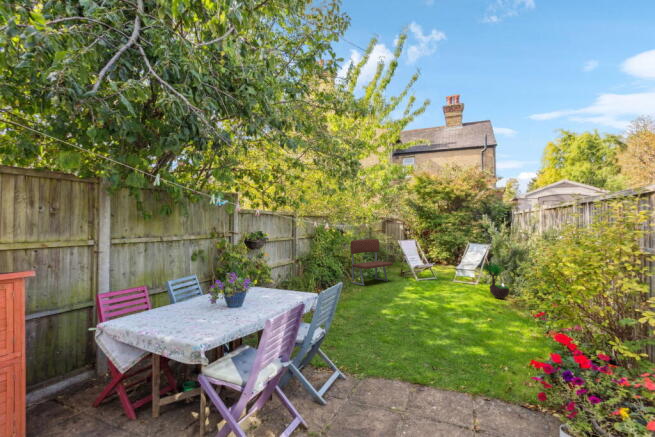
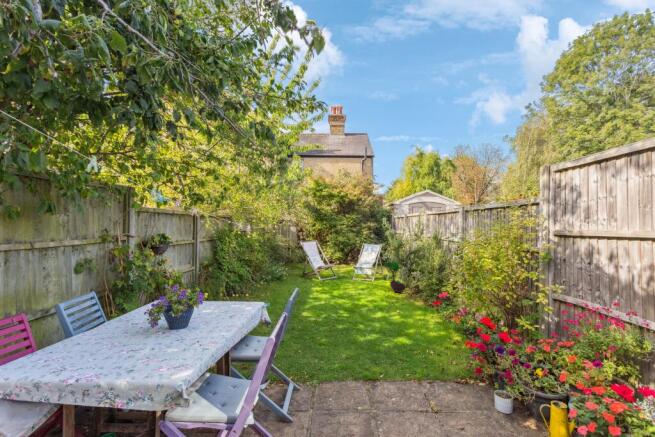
bench: present [350,239,393,286] -> none [255,242,298,291]

